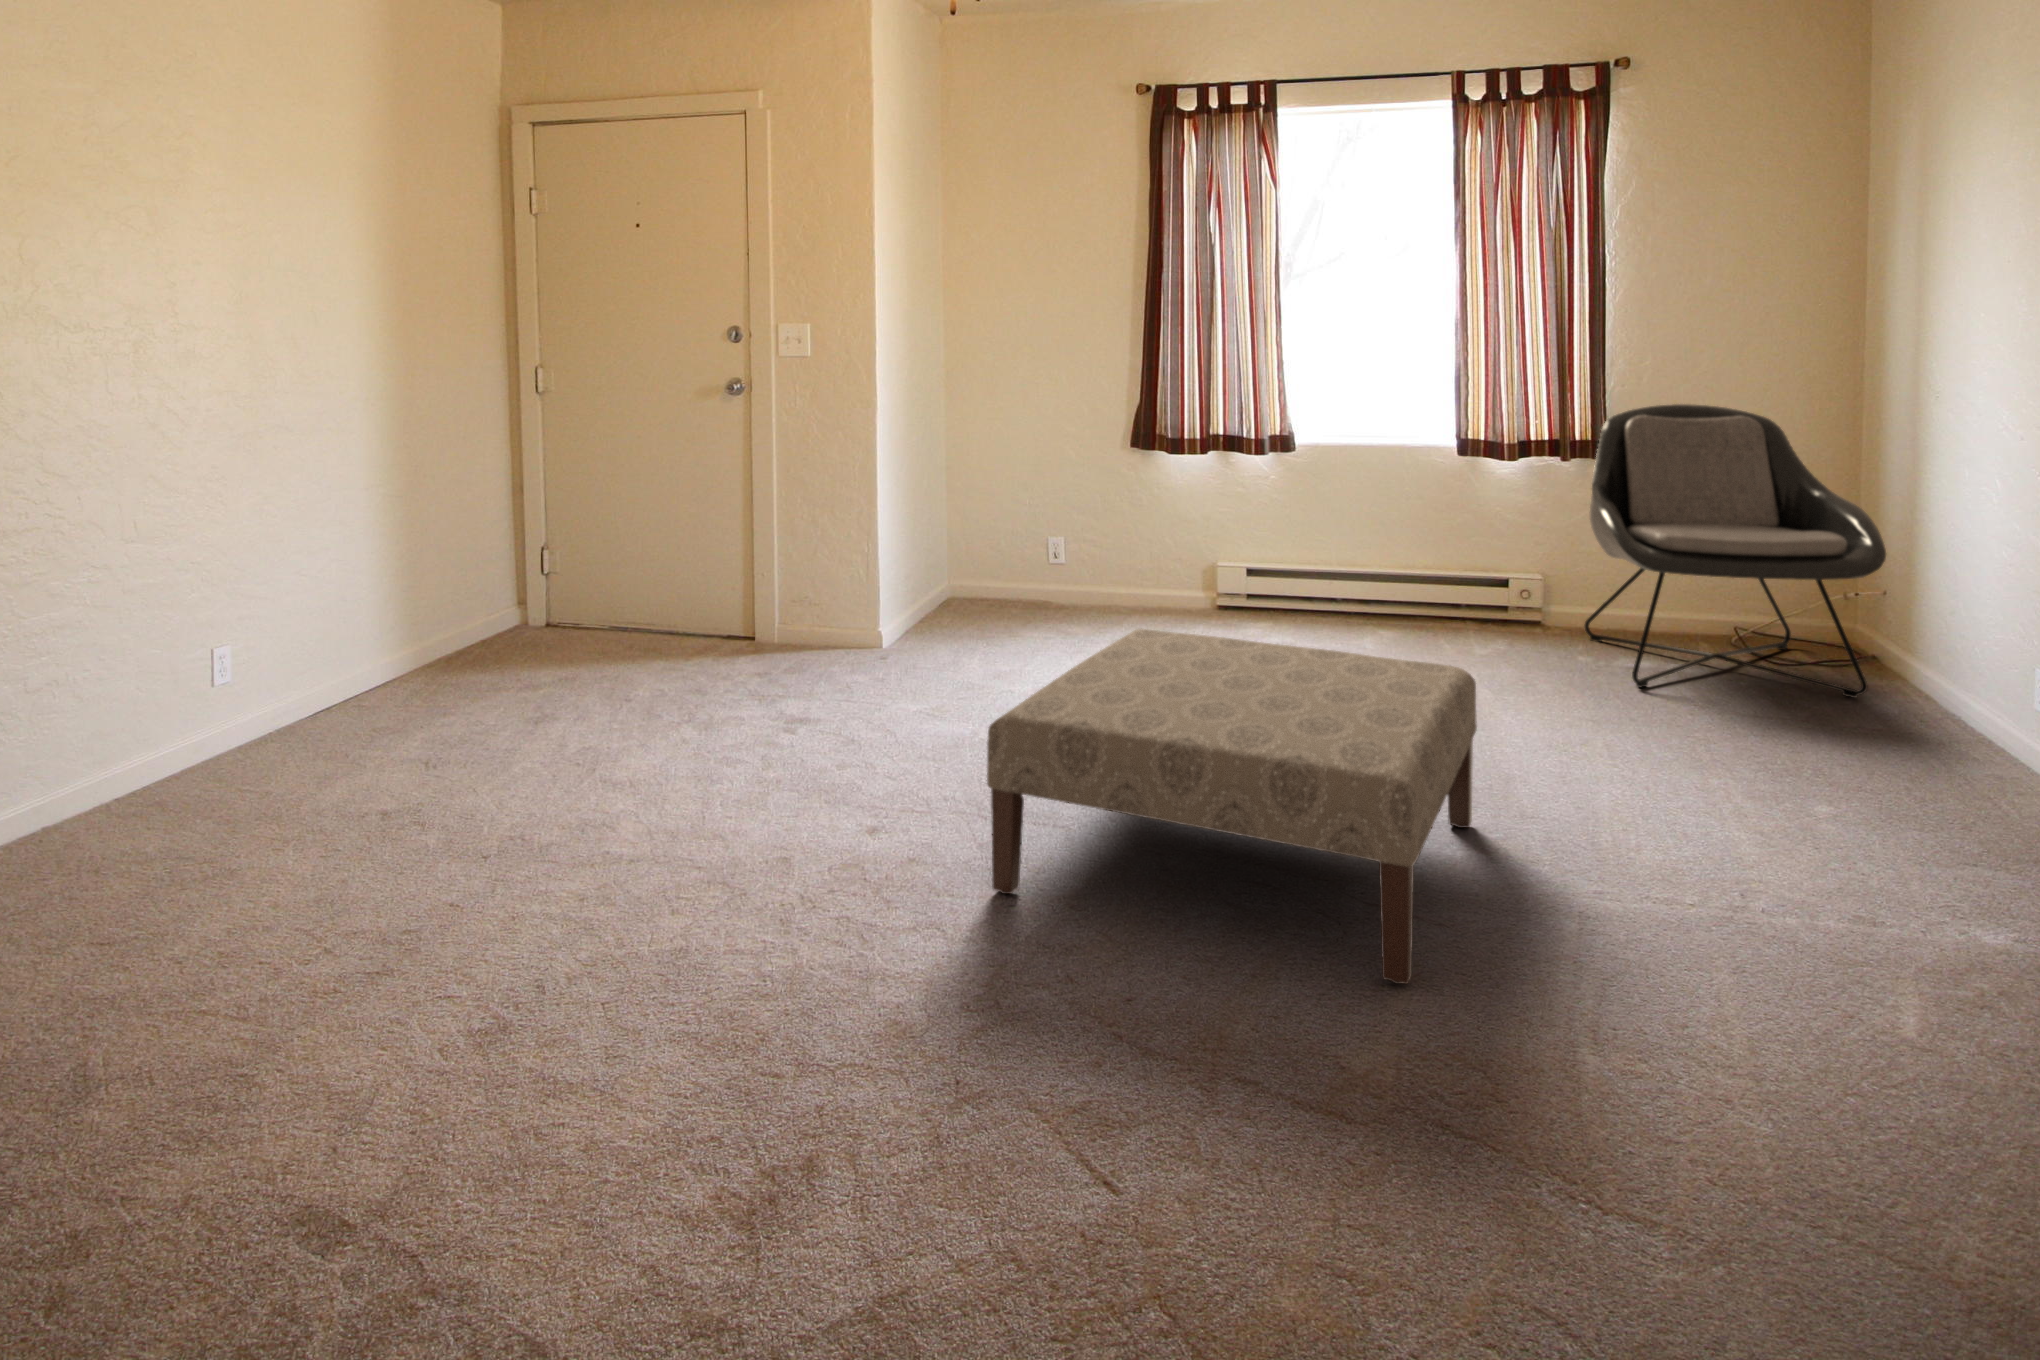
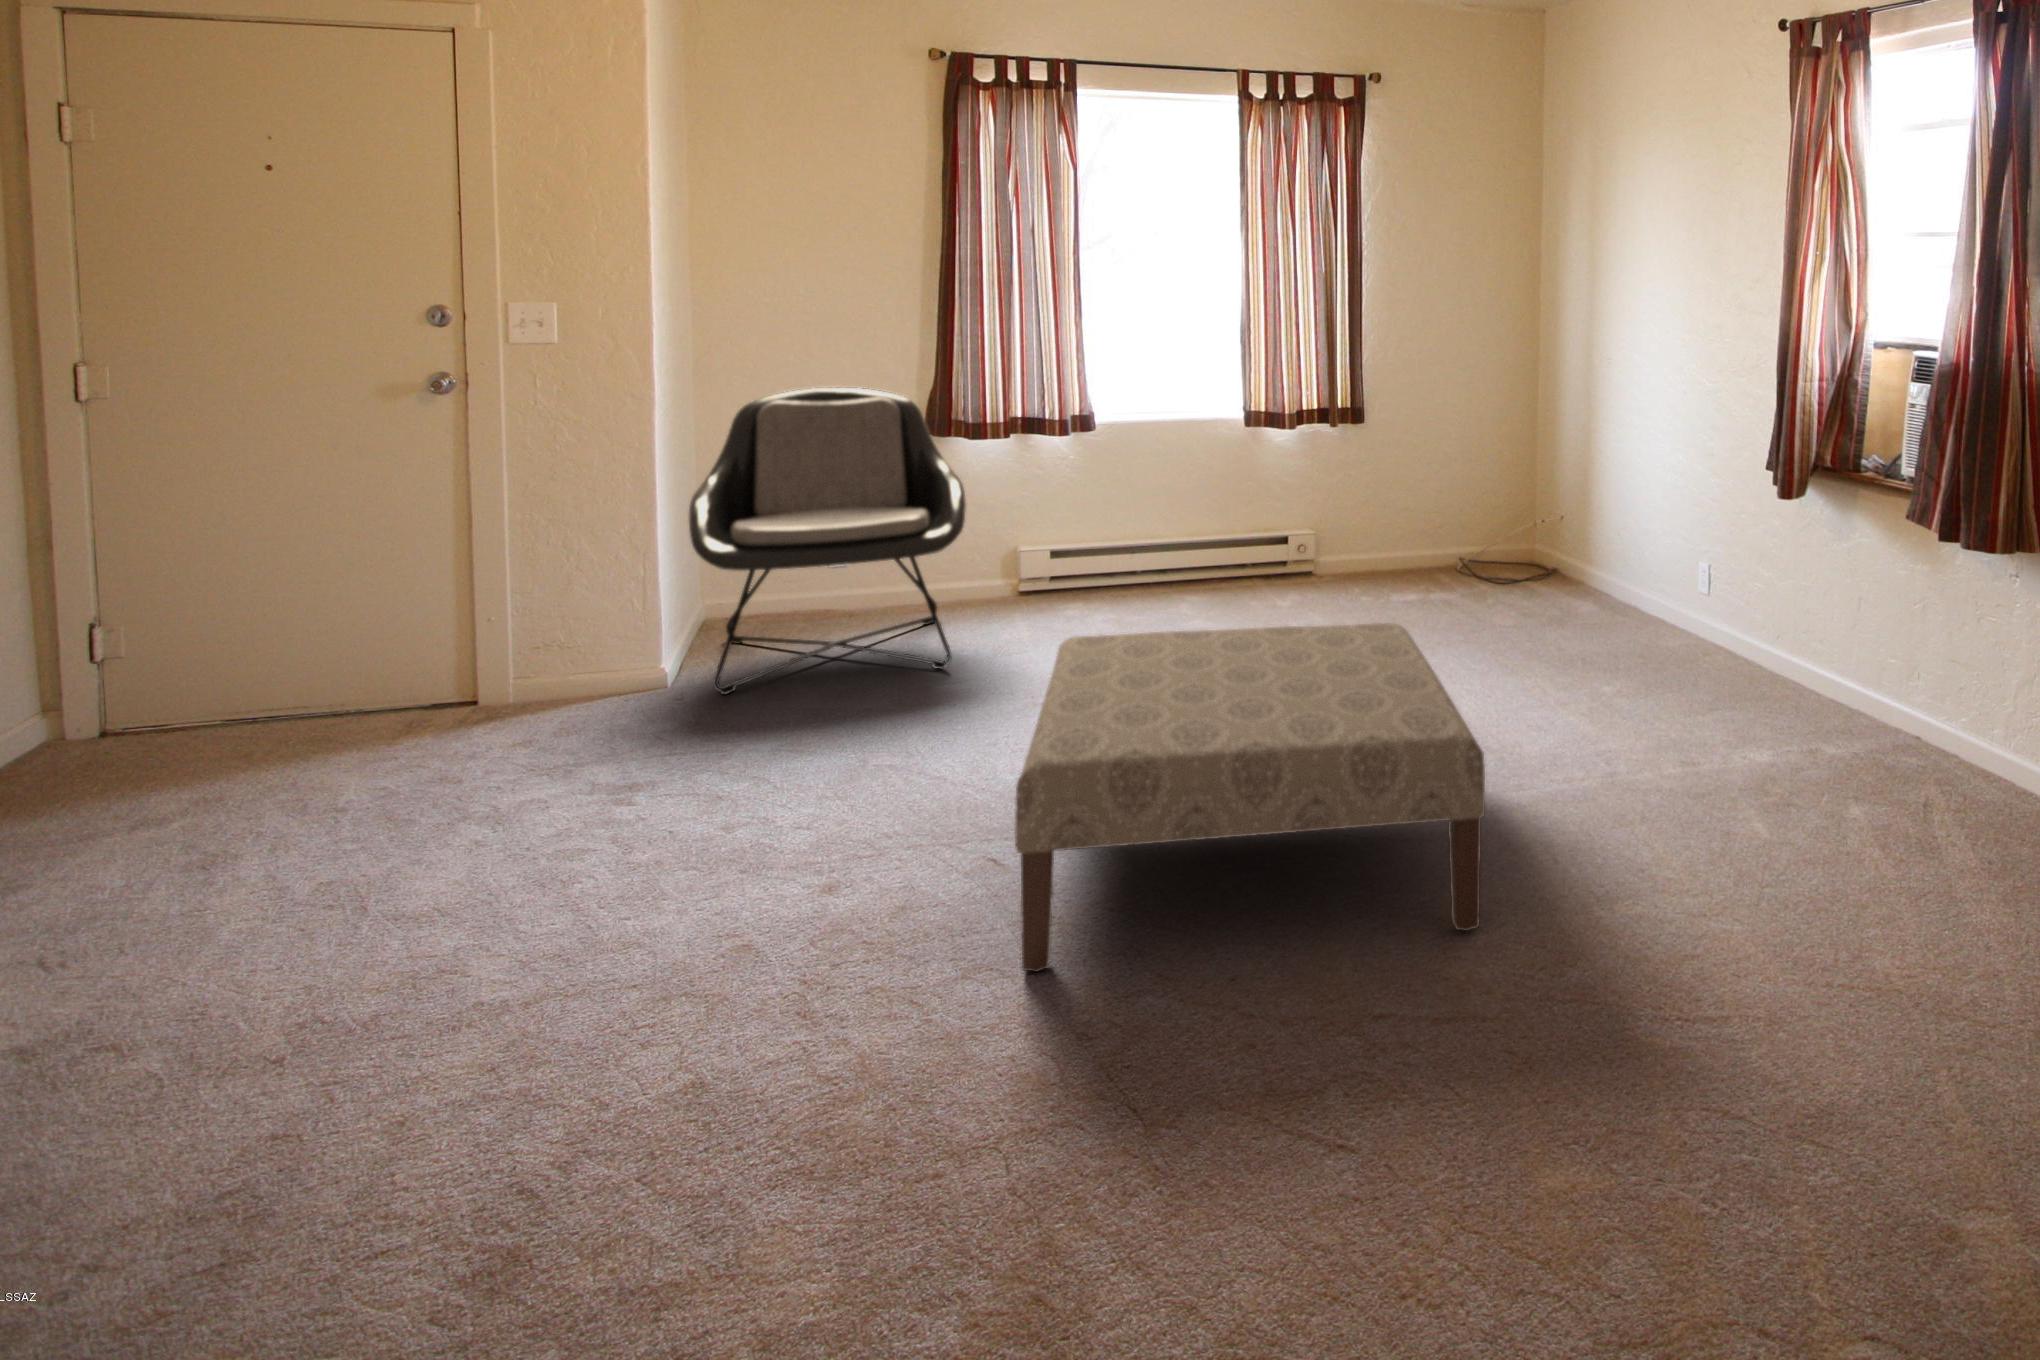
lounge chair: present [1584,404,1886,698] -> present [689,387,966,694]

